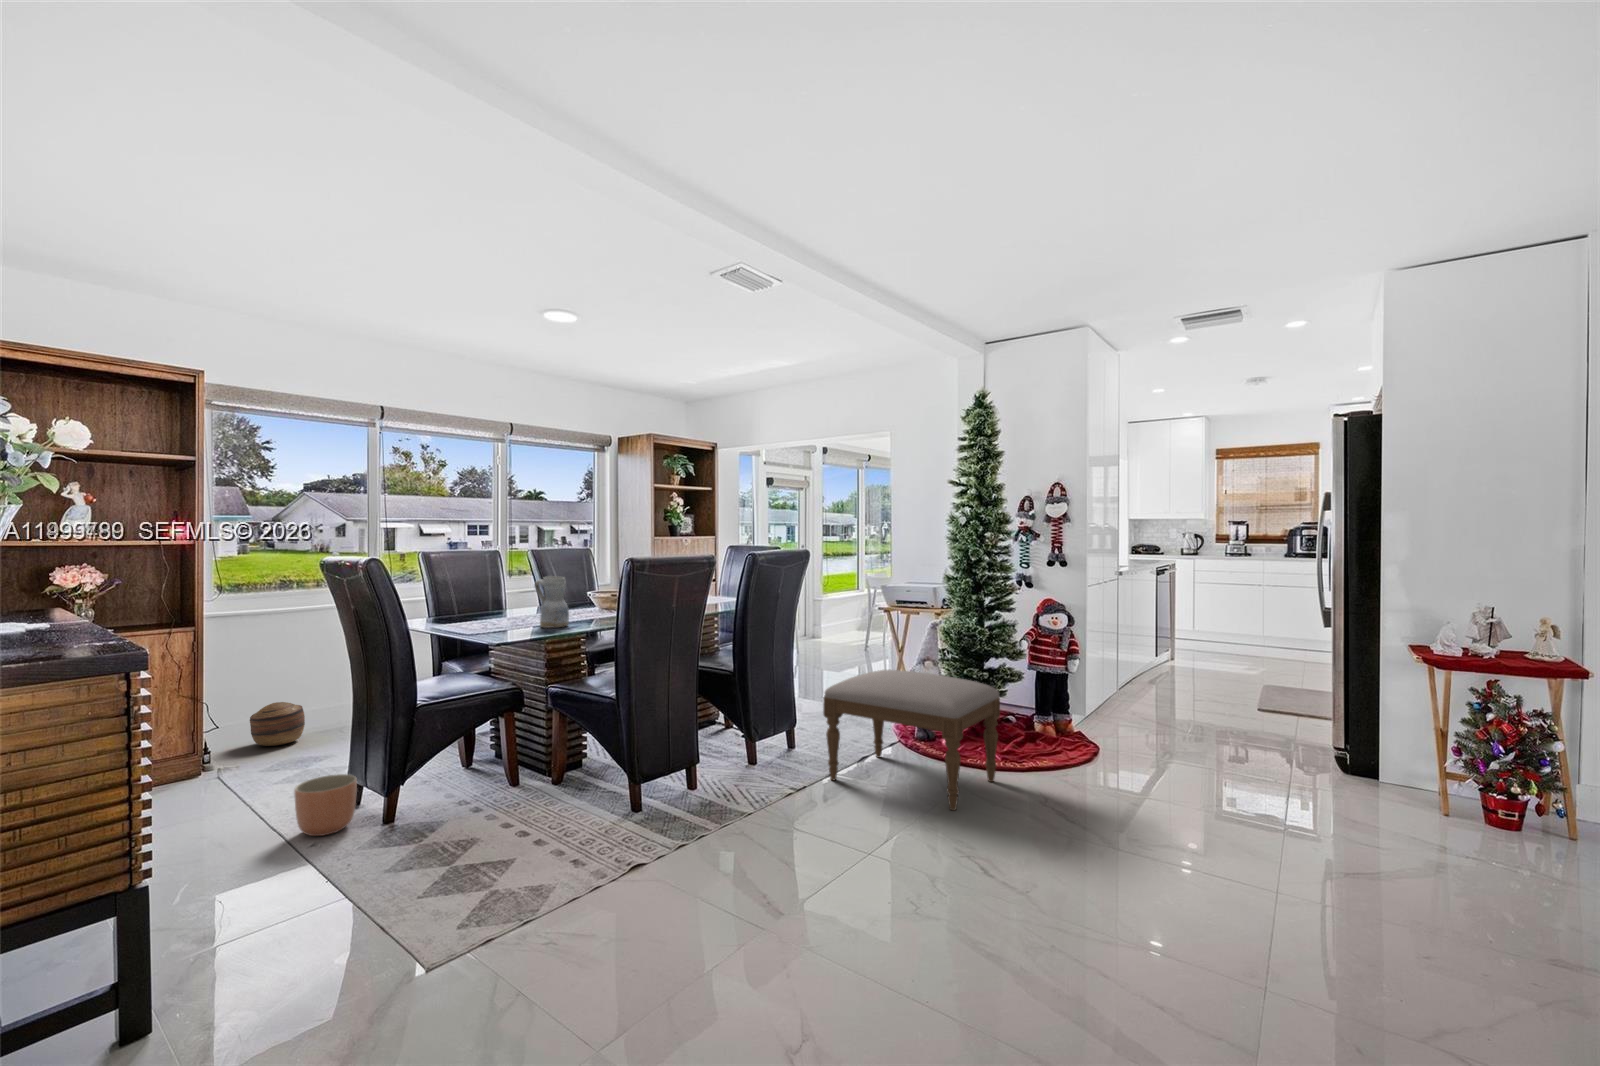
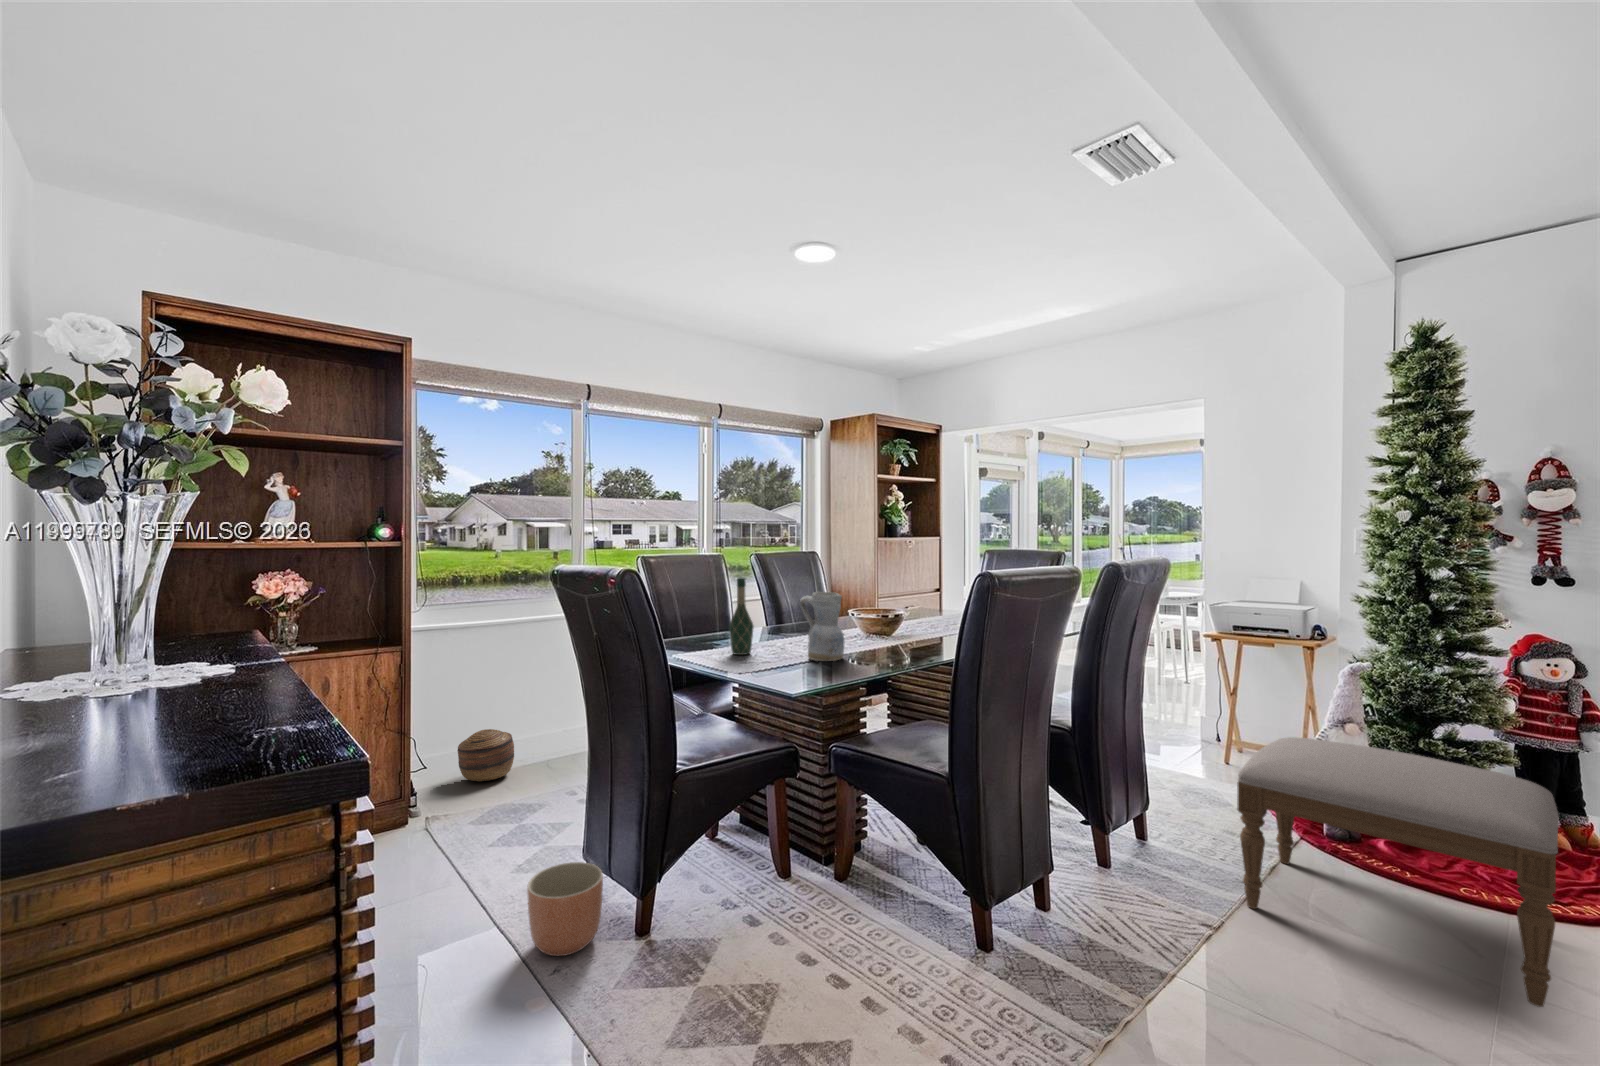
wine bottle: none [481,567,501,626] -> present [729,578,754,655]

